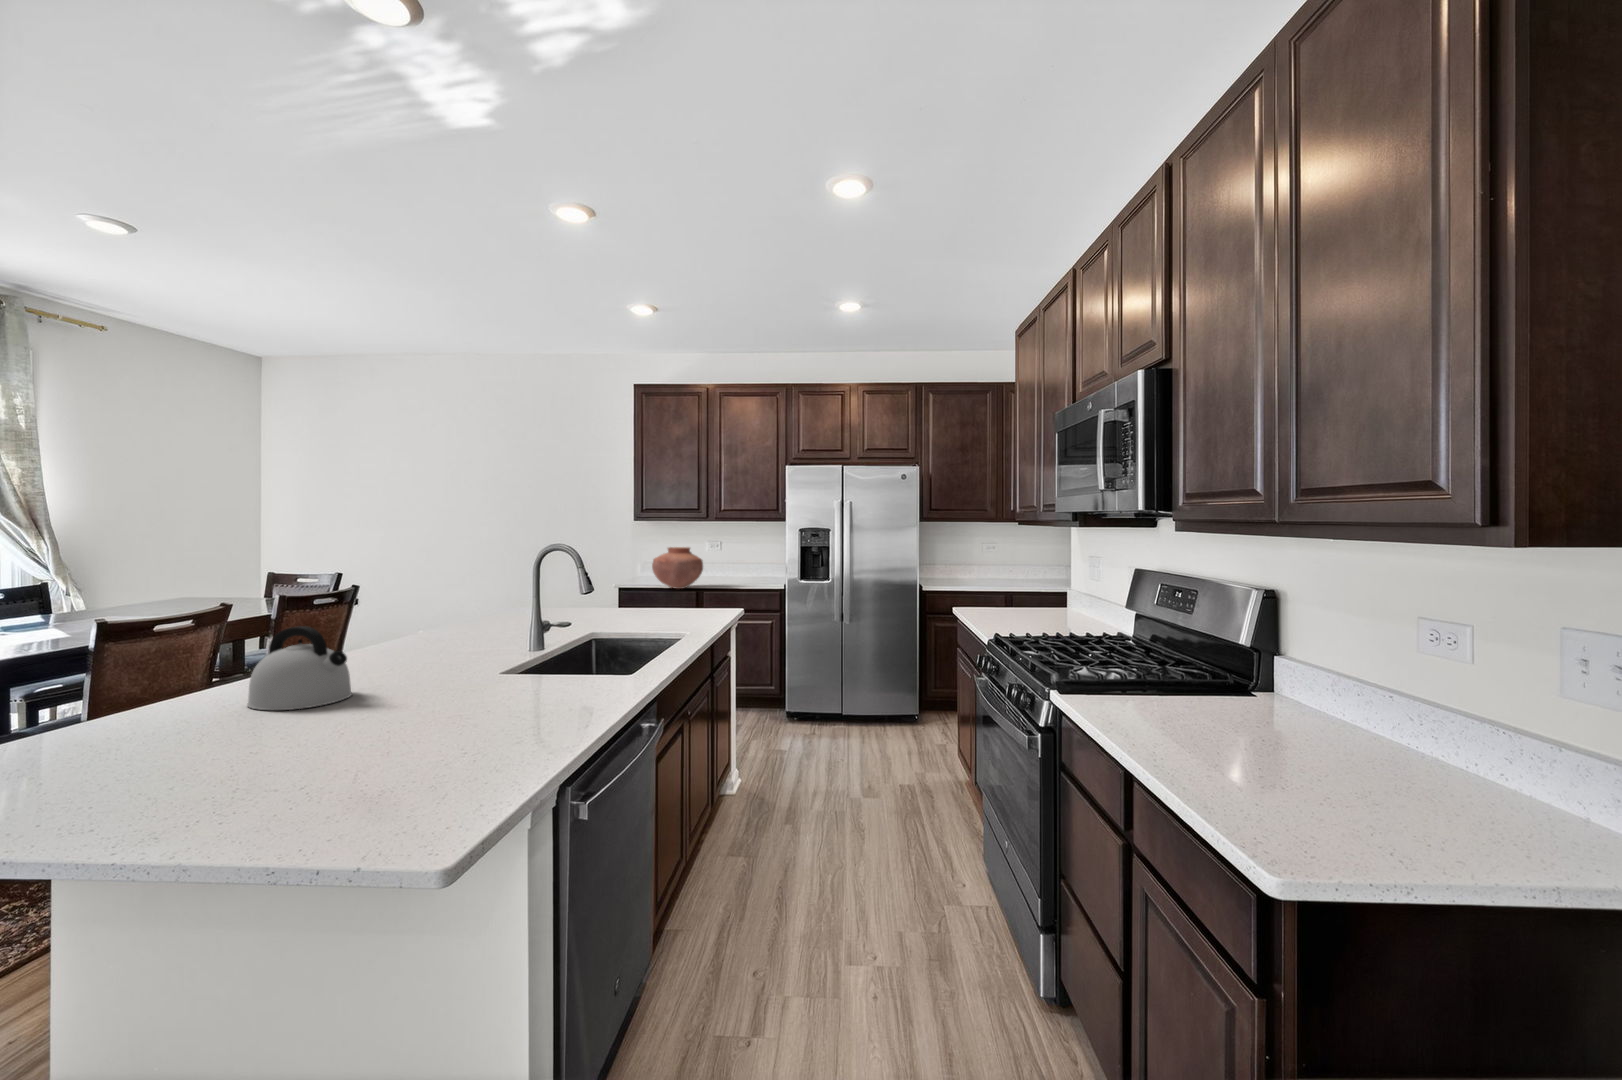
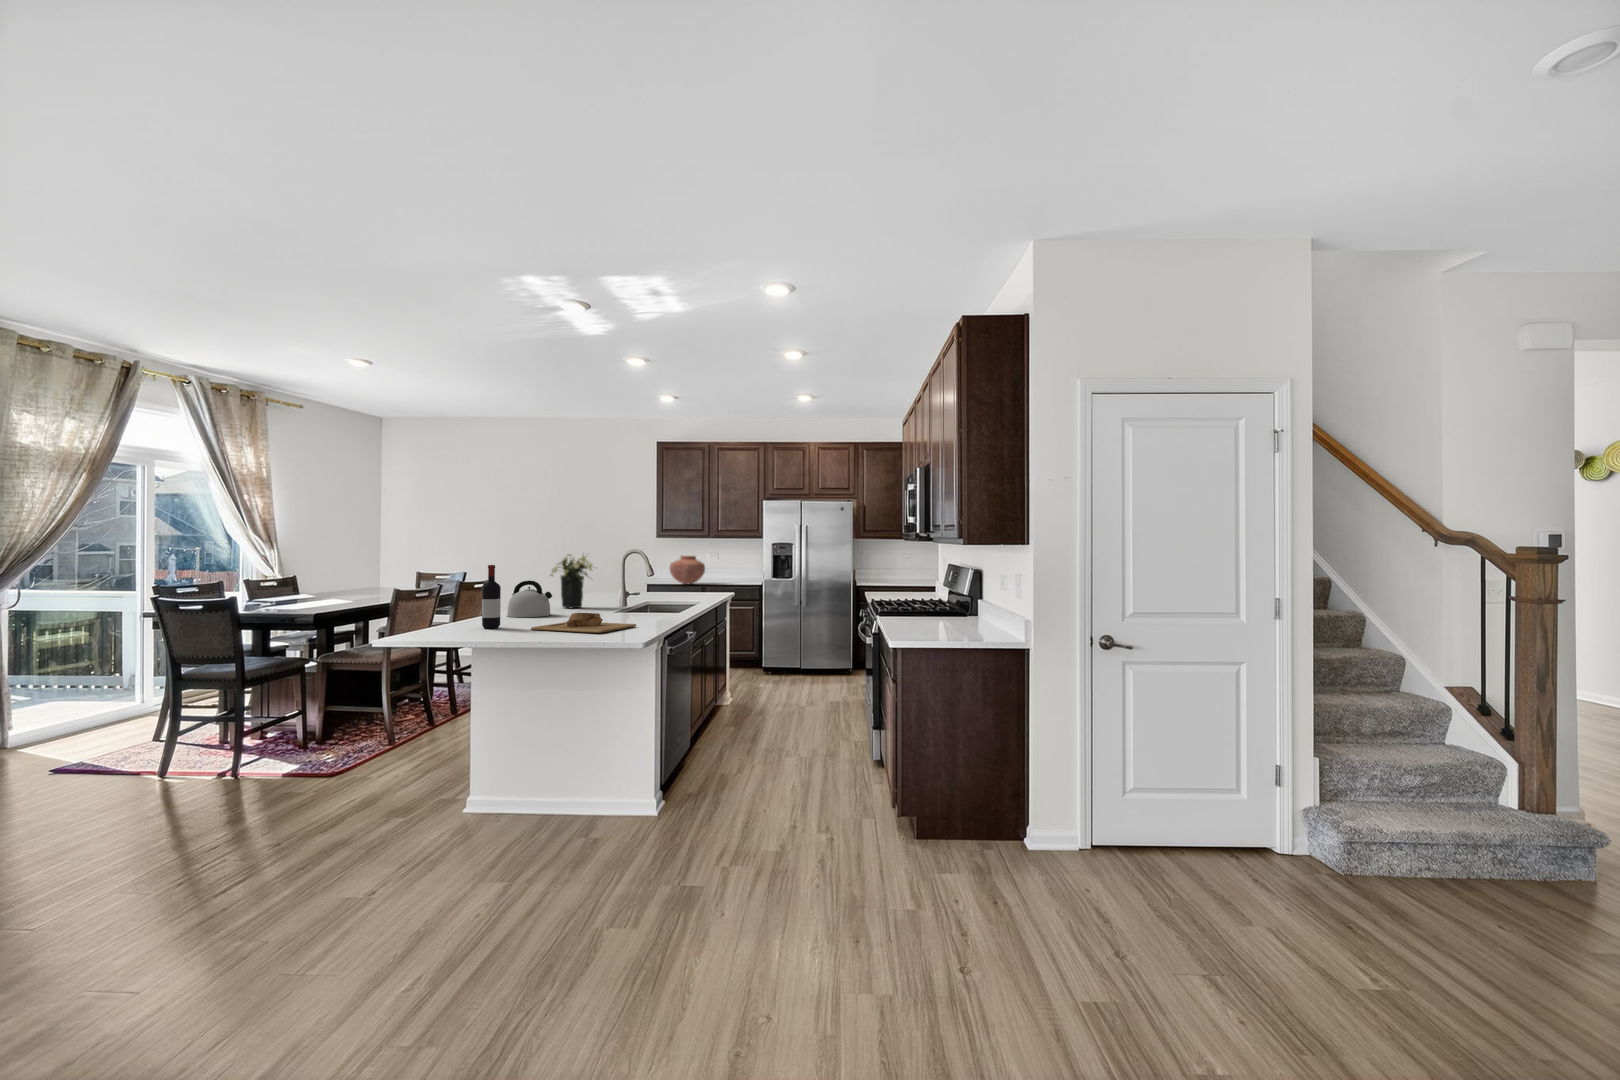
flower arrangement: none [375,558,476,667] -> present [550,554,593,608]
wine bottle: none [58,617,123,787] -> present [482,565,501,629]
cutting board: none [177,738,478,829] -> present [531,613,636,633]

